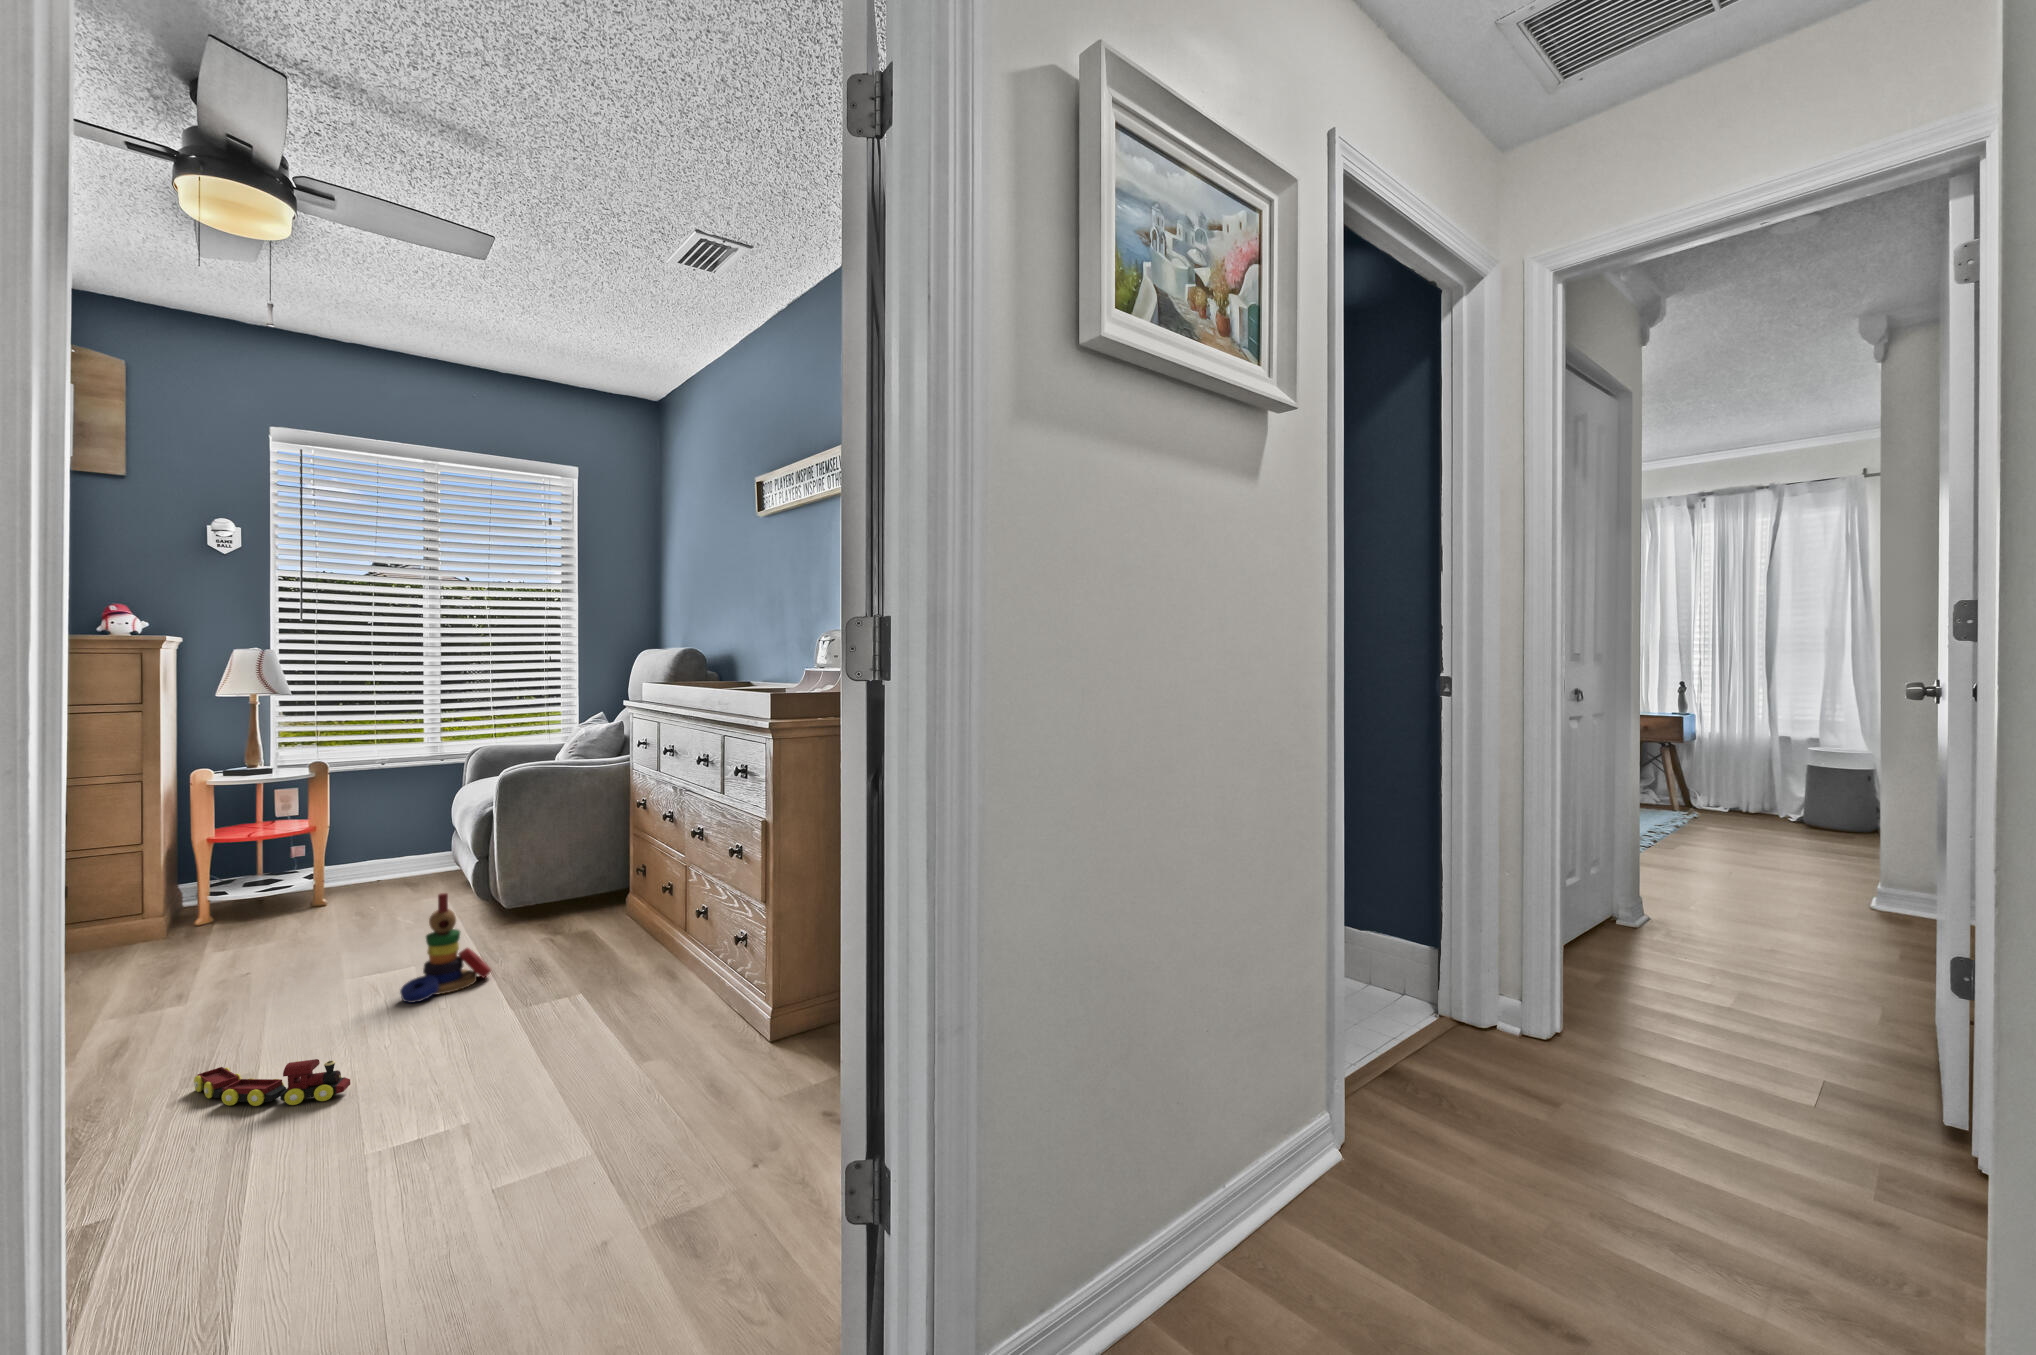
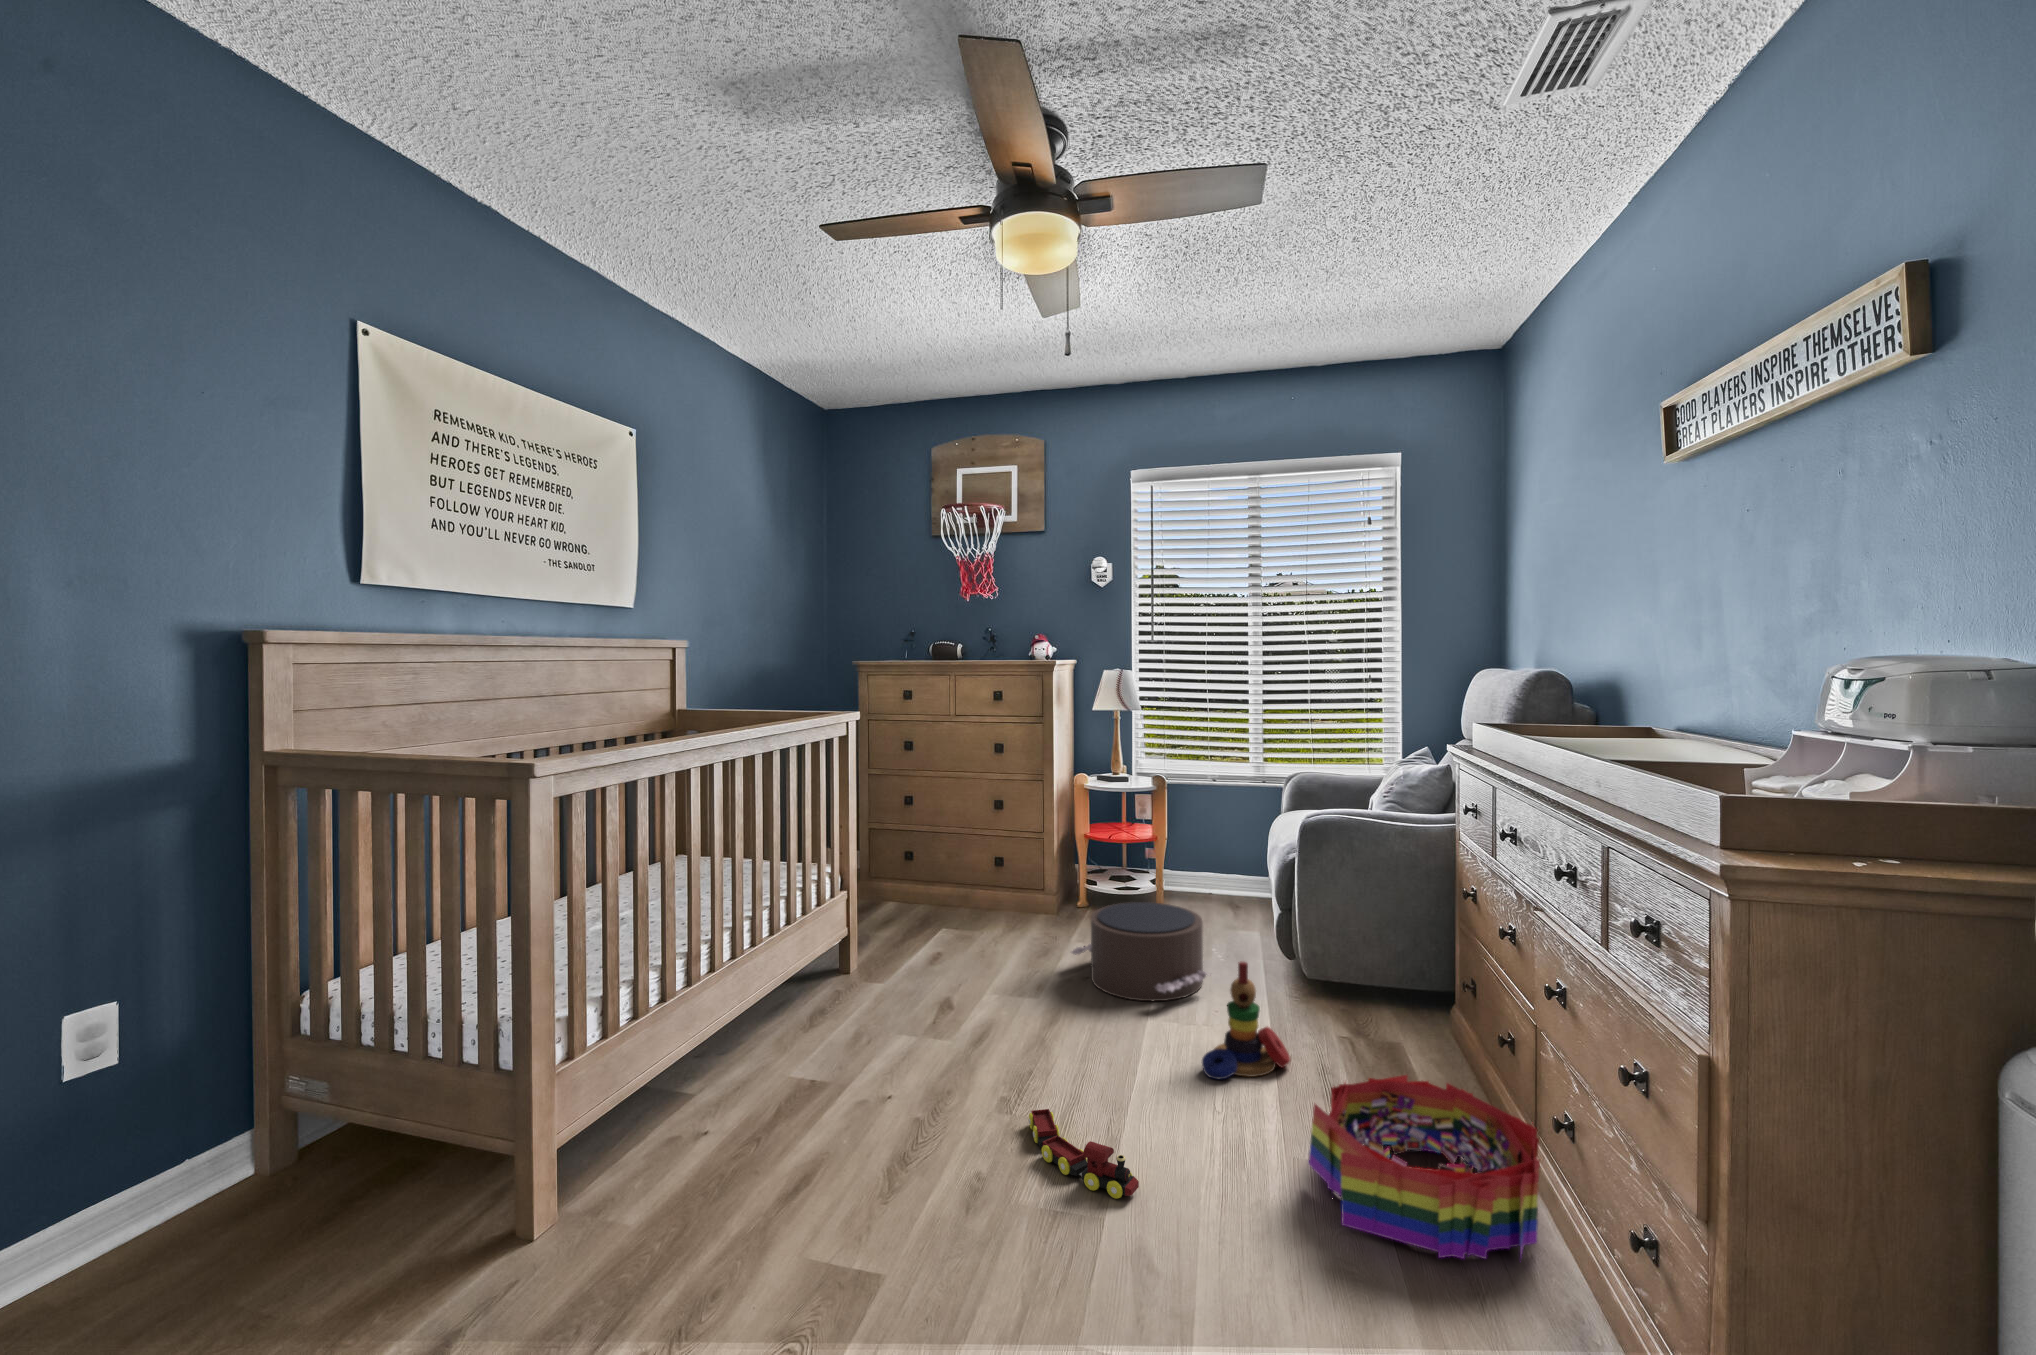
pouf: none [206,879,399,977] -> present [1071,902,1207,1001]
storage bin: none [518,935,692,1044] -> present [1309,1075,1540,1259]

